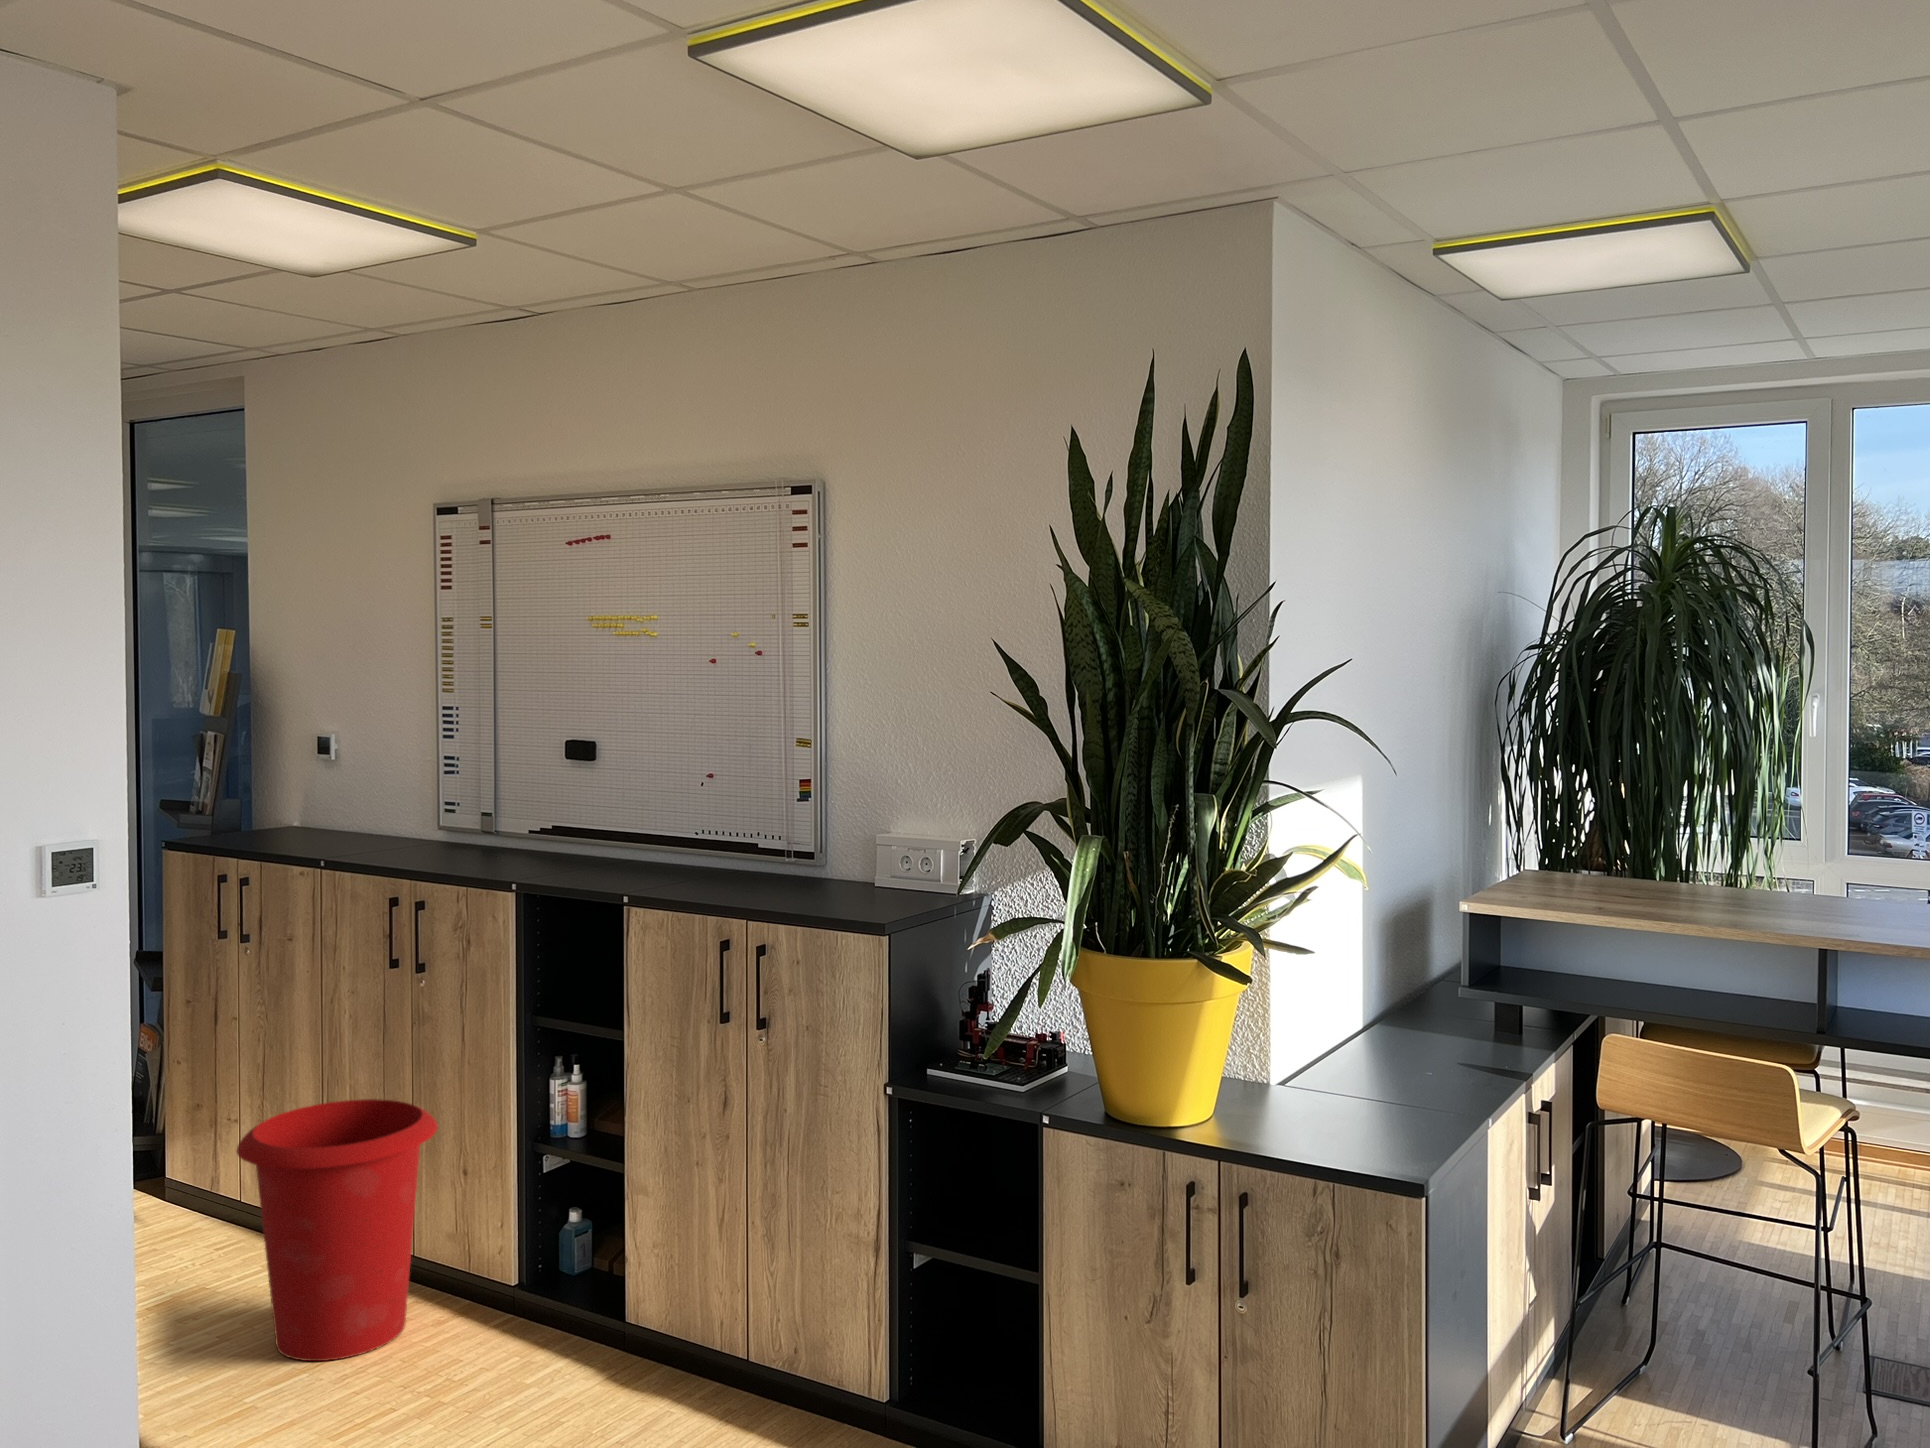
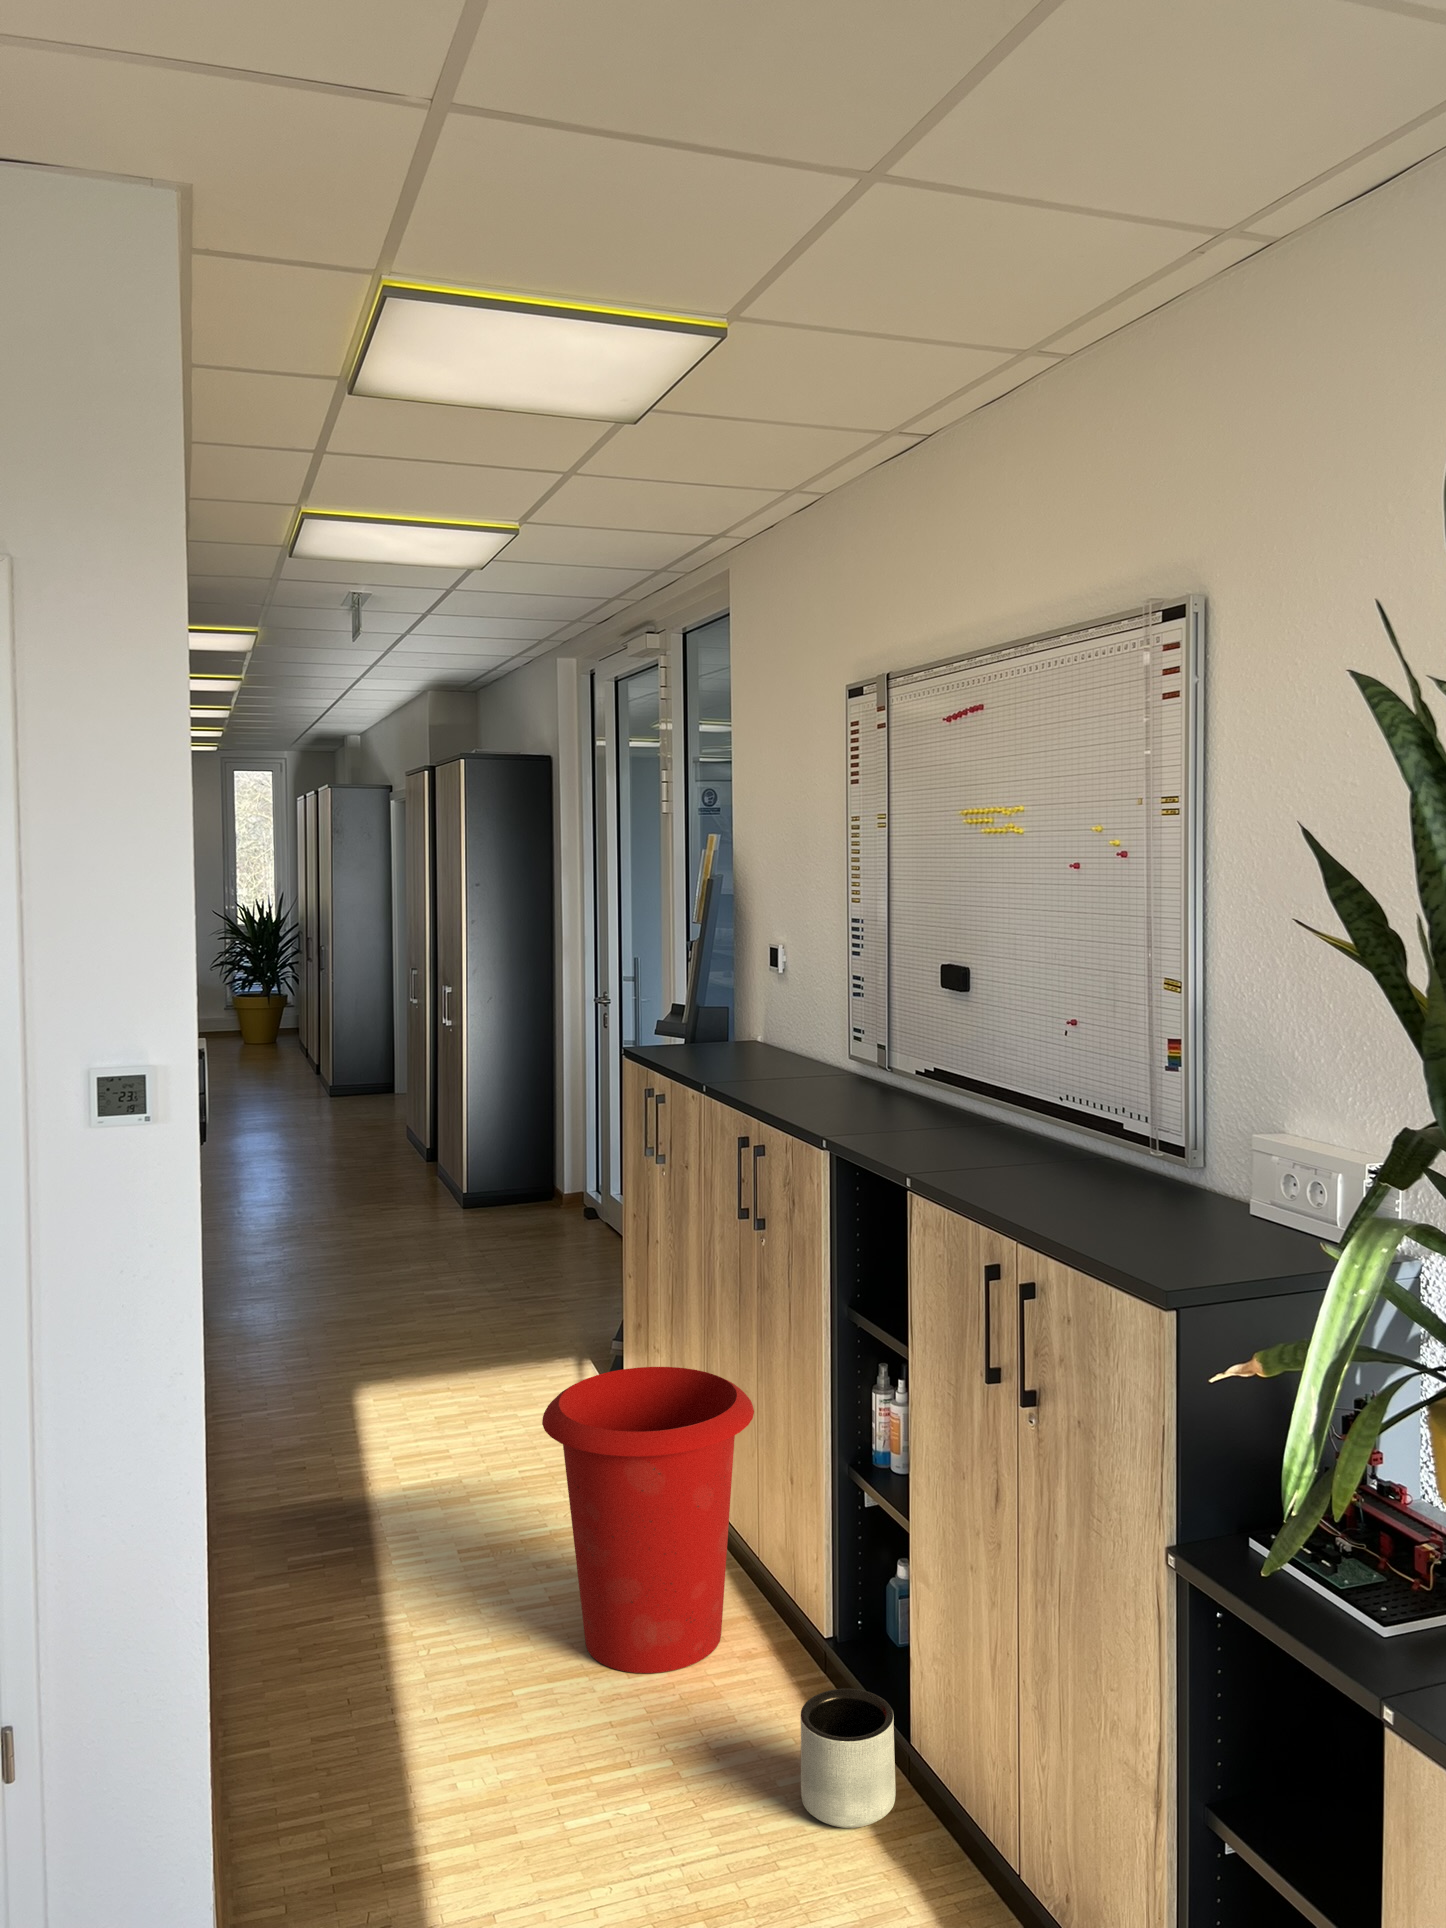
planter: none [549,1293,623,1391] -> present [801,1689,896,1828]

